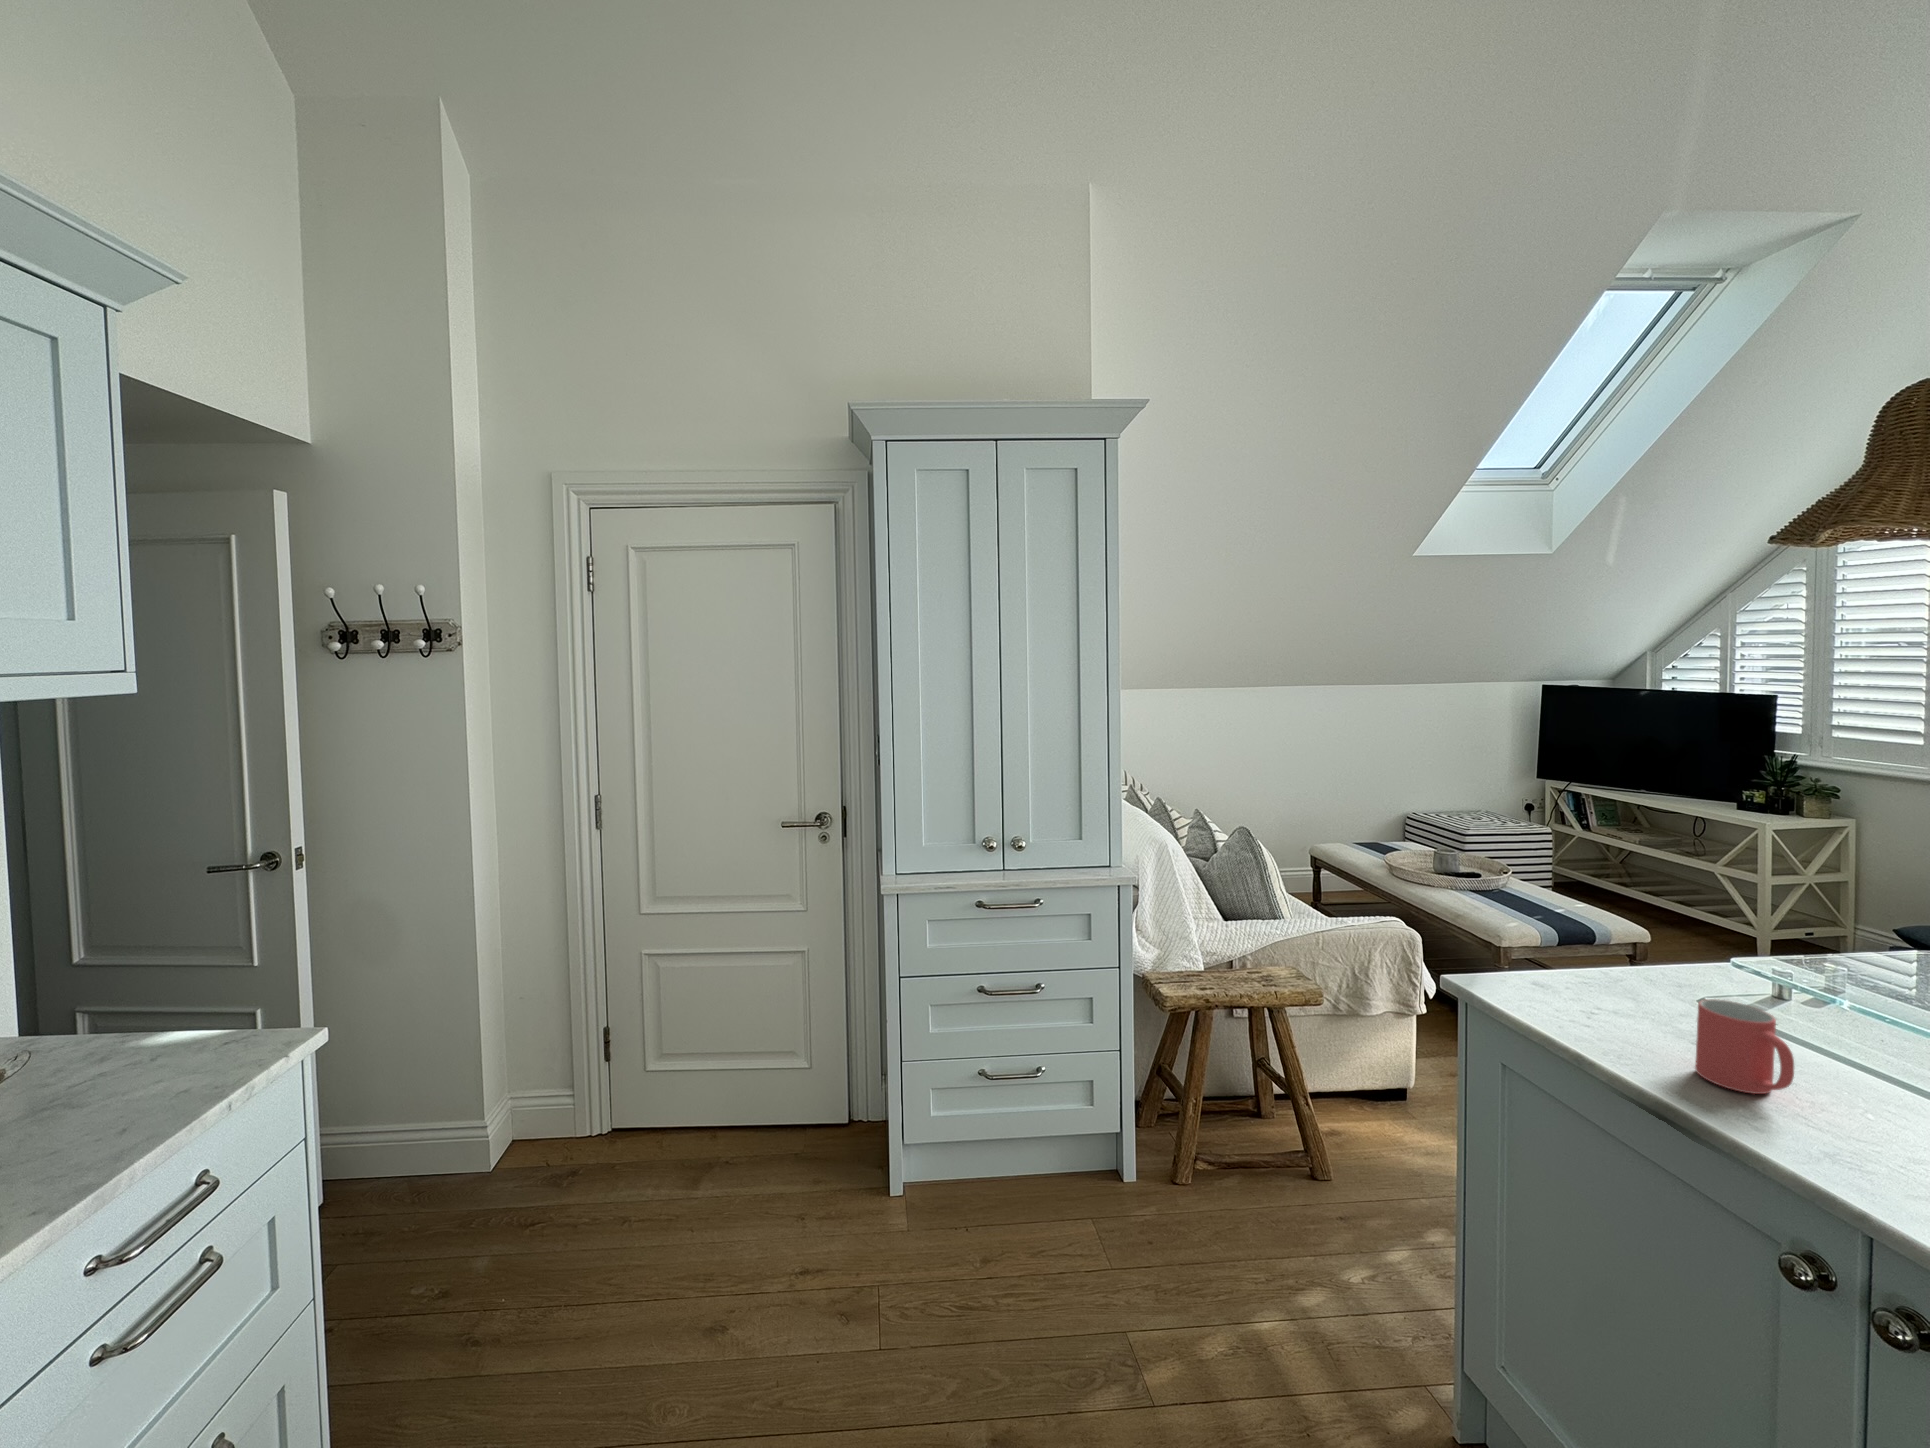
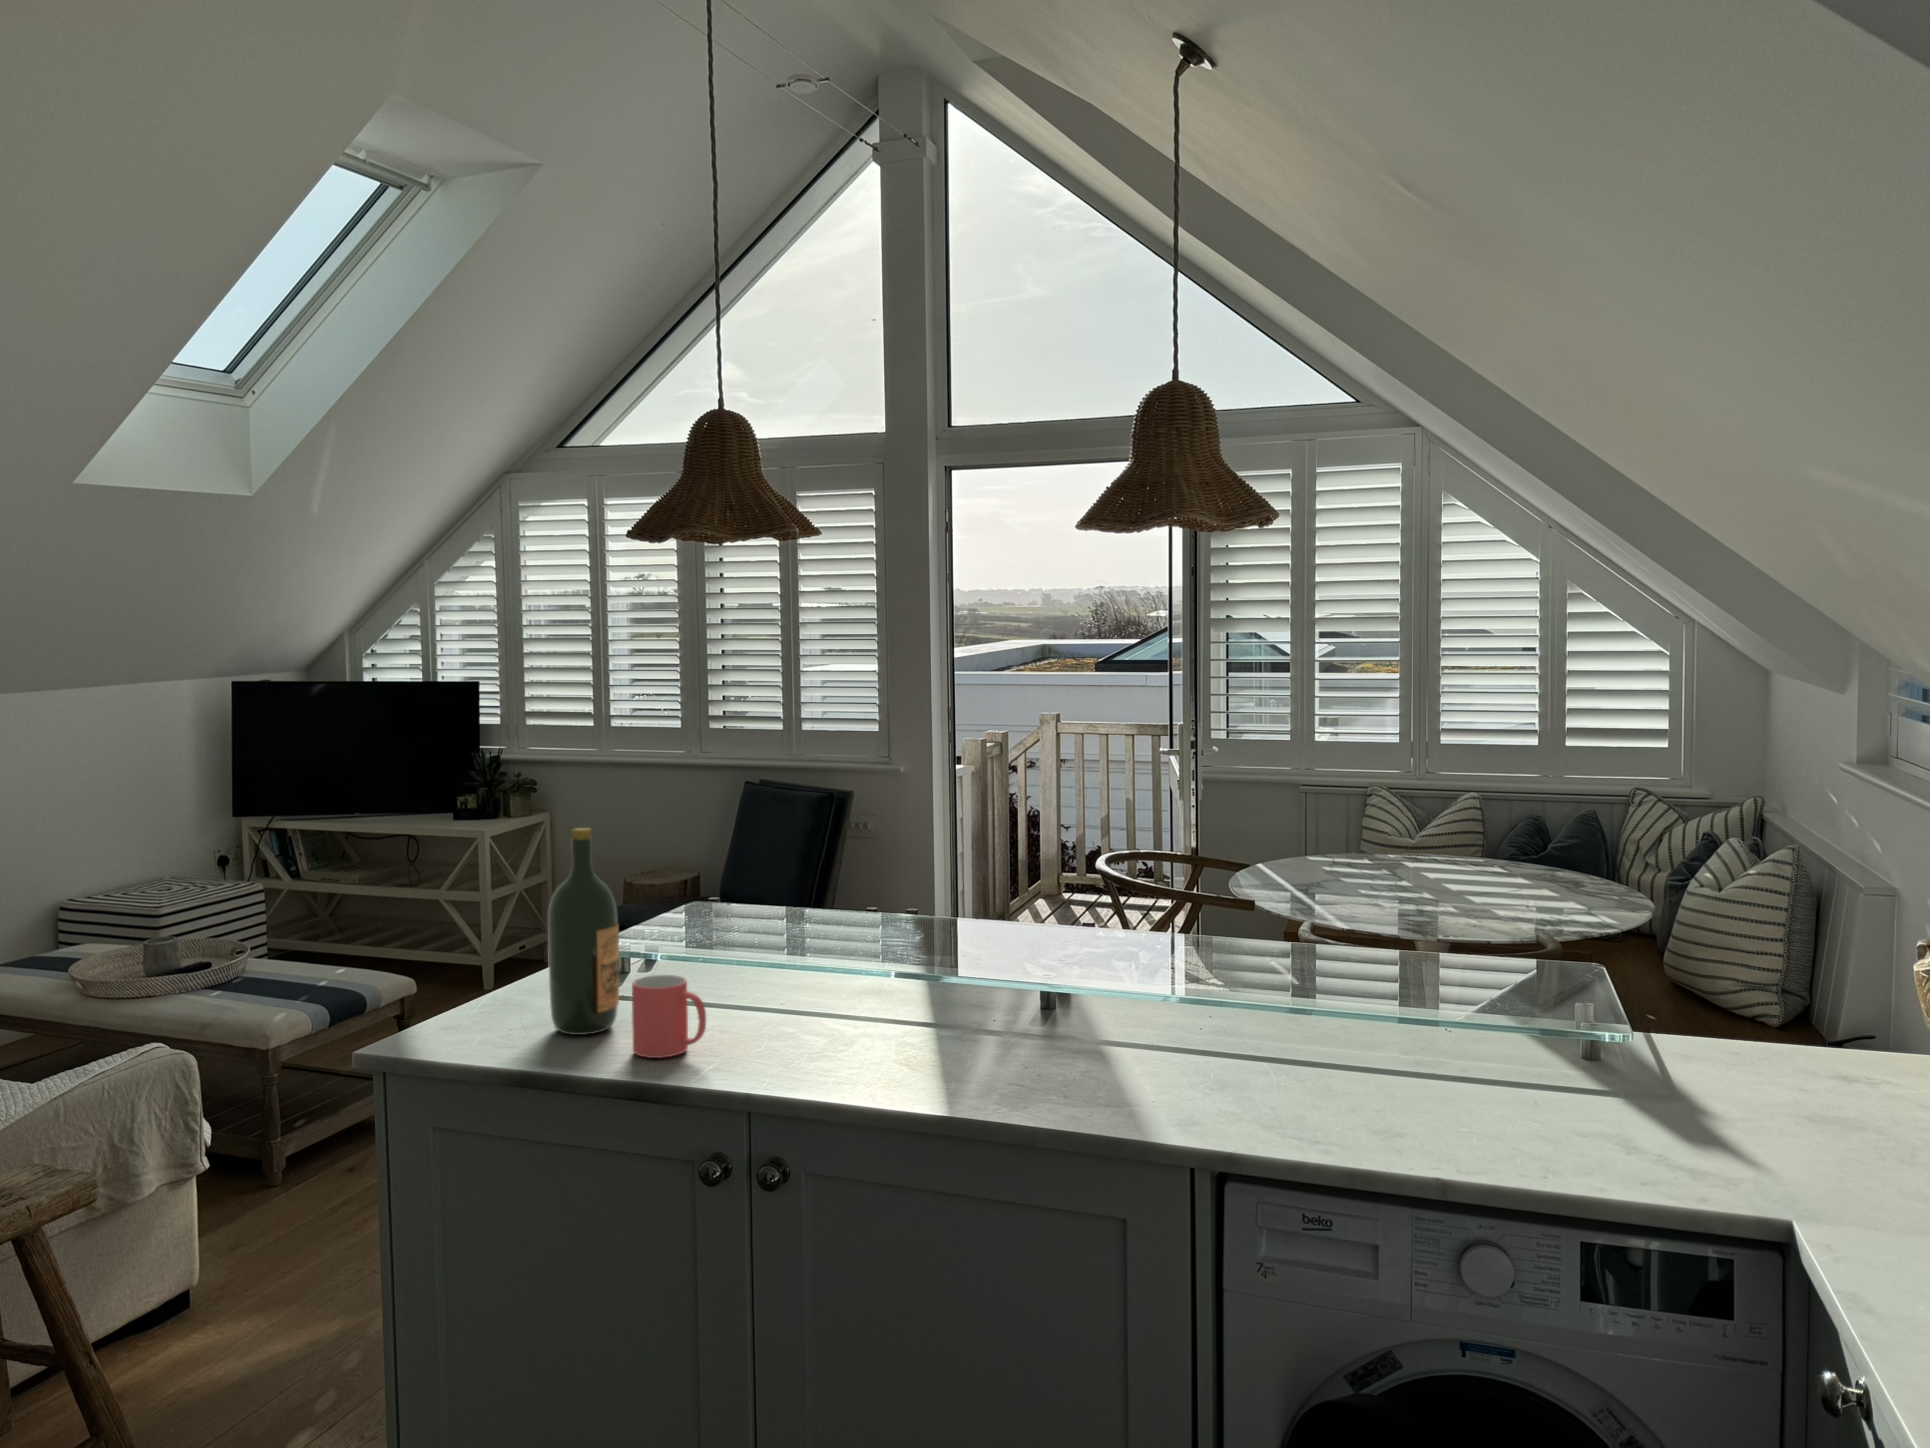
wine bottle: none [1620,837,1708,1036] -> present [548,828,619,1035]

